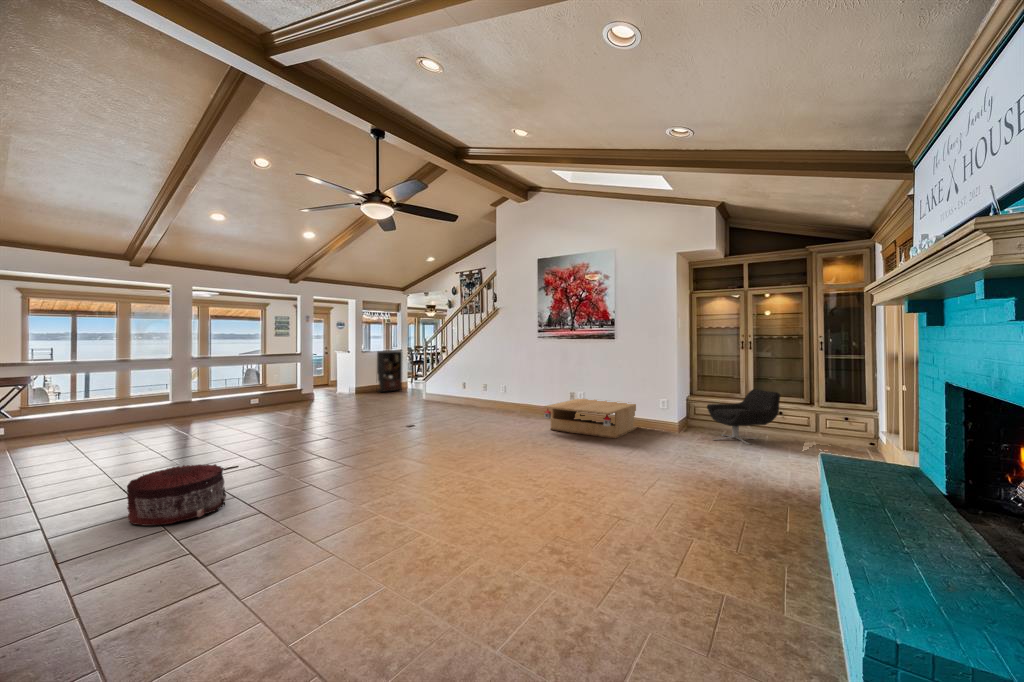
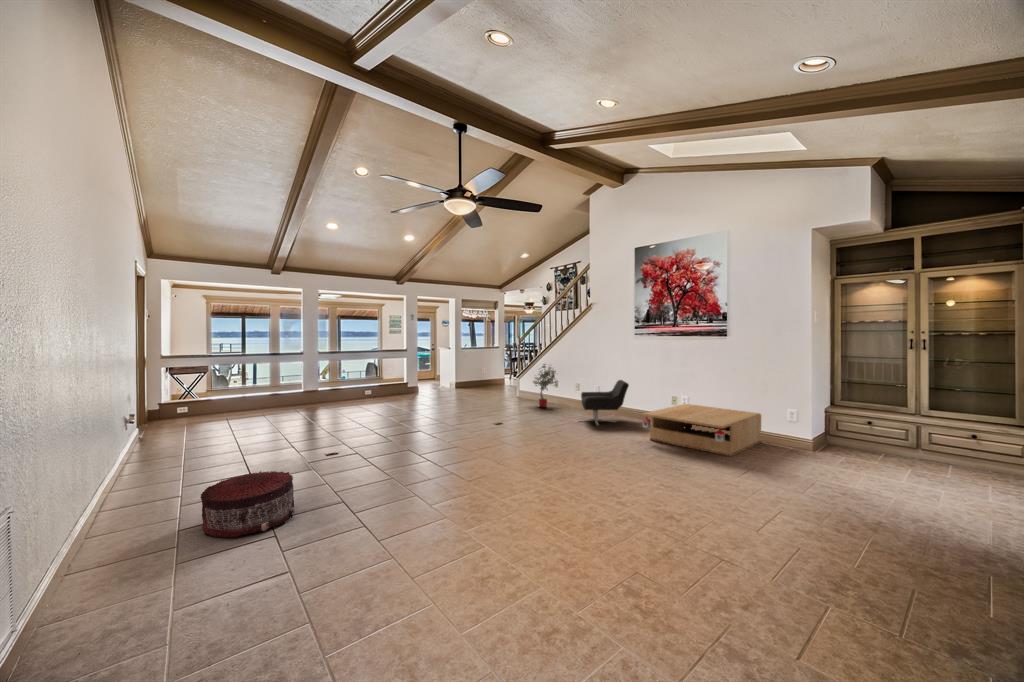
bookcase: present [377,351,402,392] -> none [476,347,500,388]
potted tree: none [439,365,466,408] -> present [533,364,557,408]
lounge chair: present [707,389,781,444] -> present [581,380,629,425]

